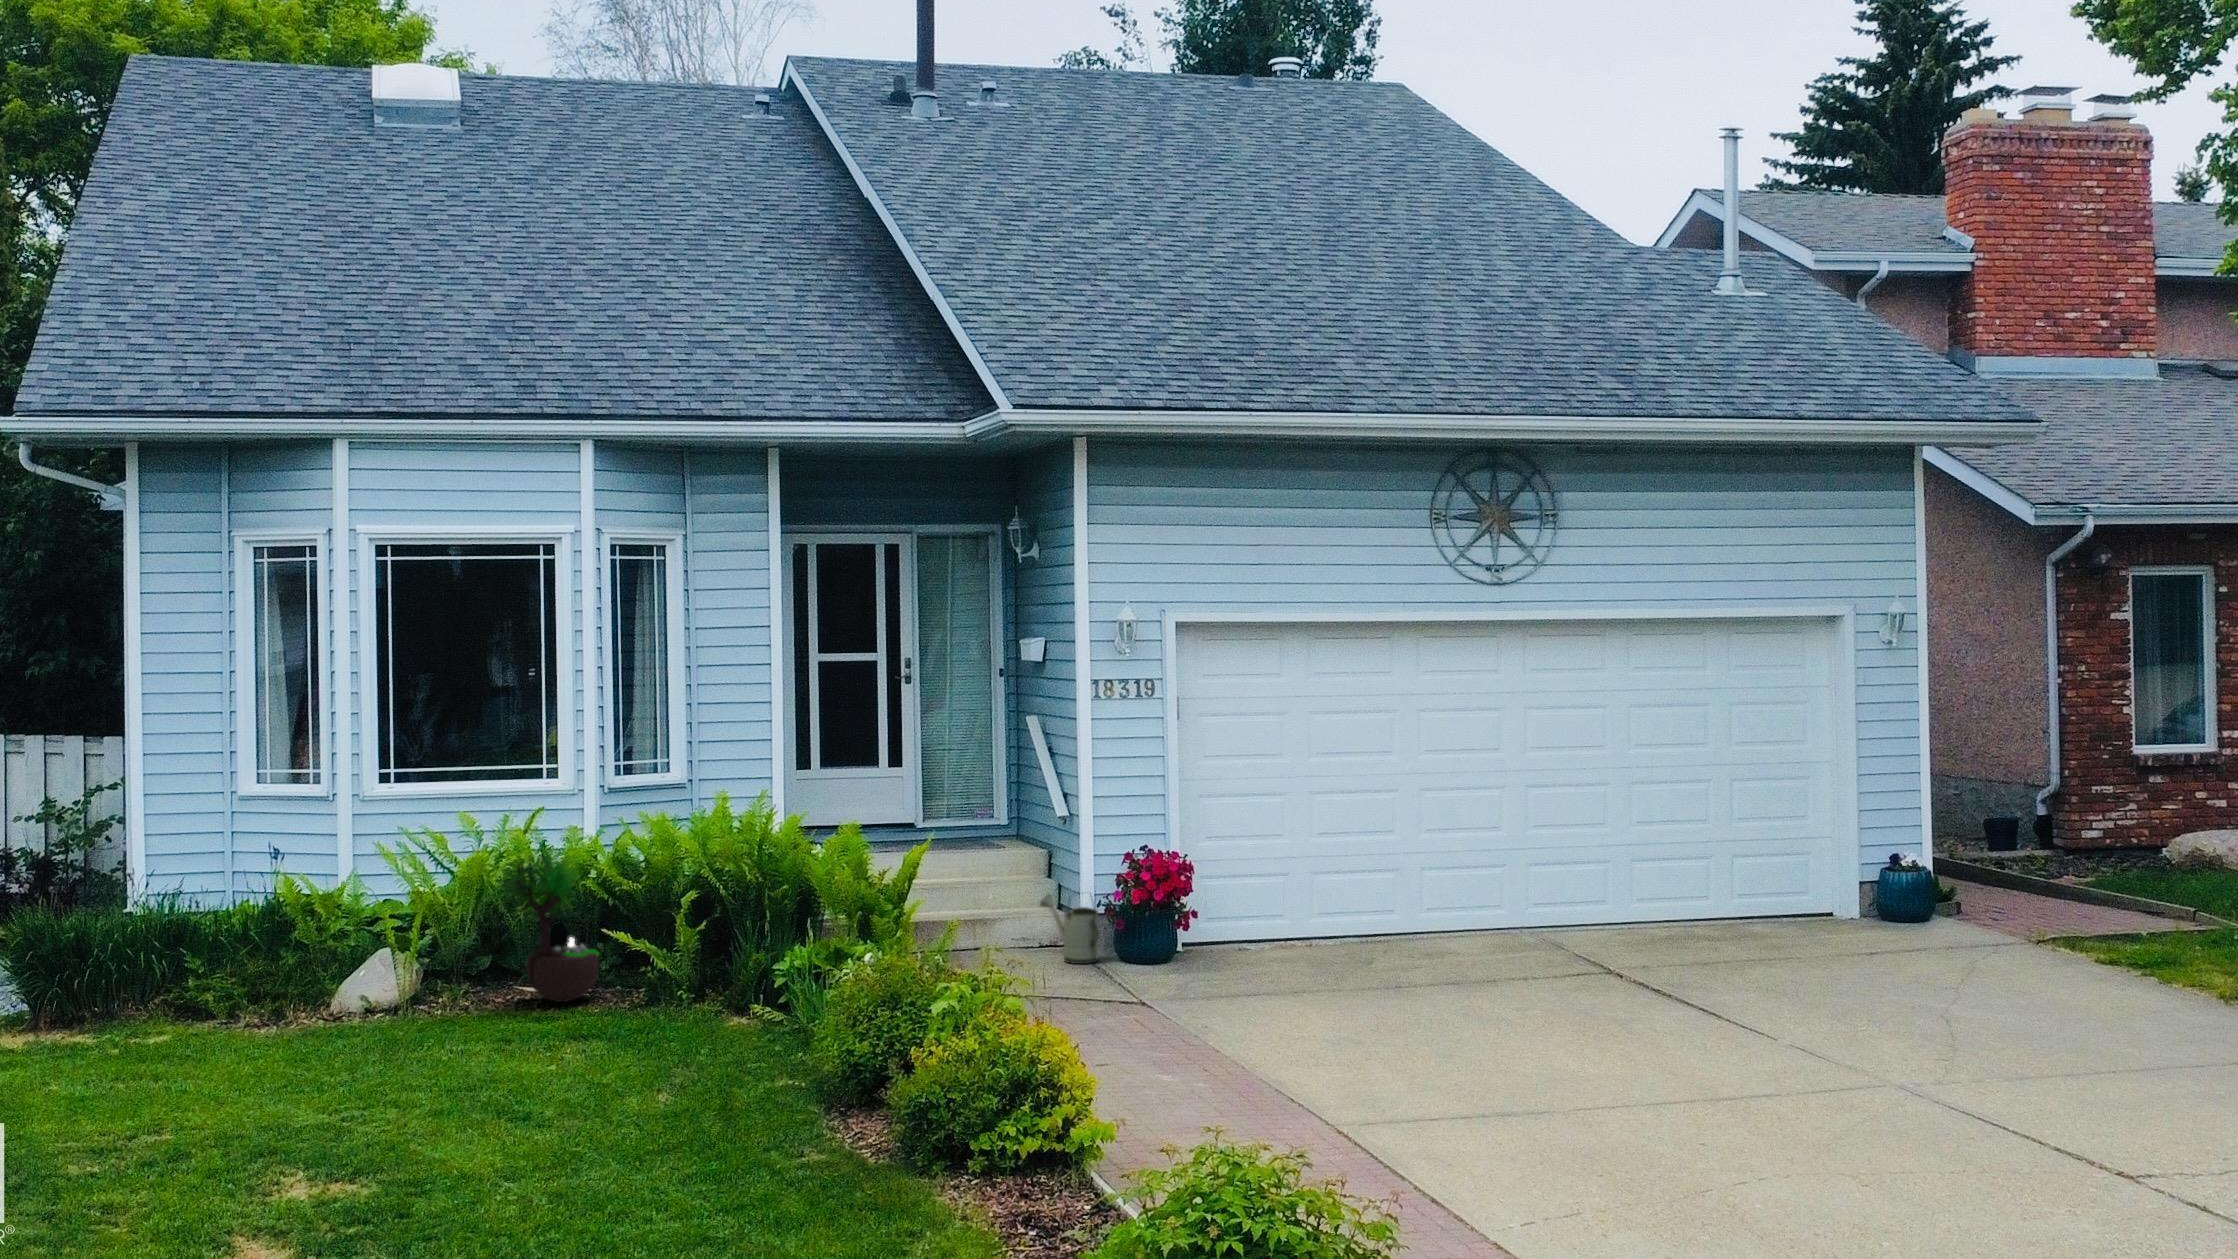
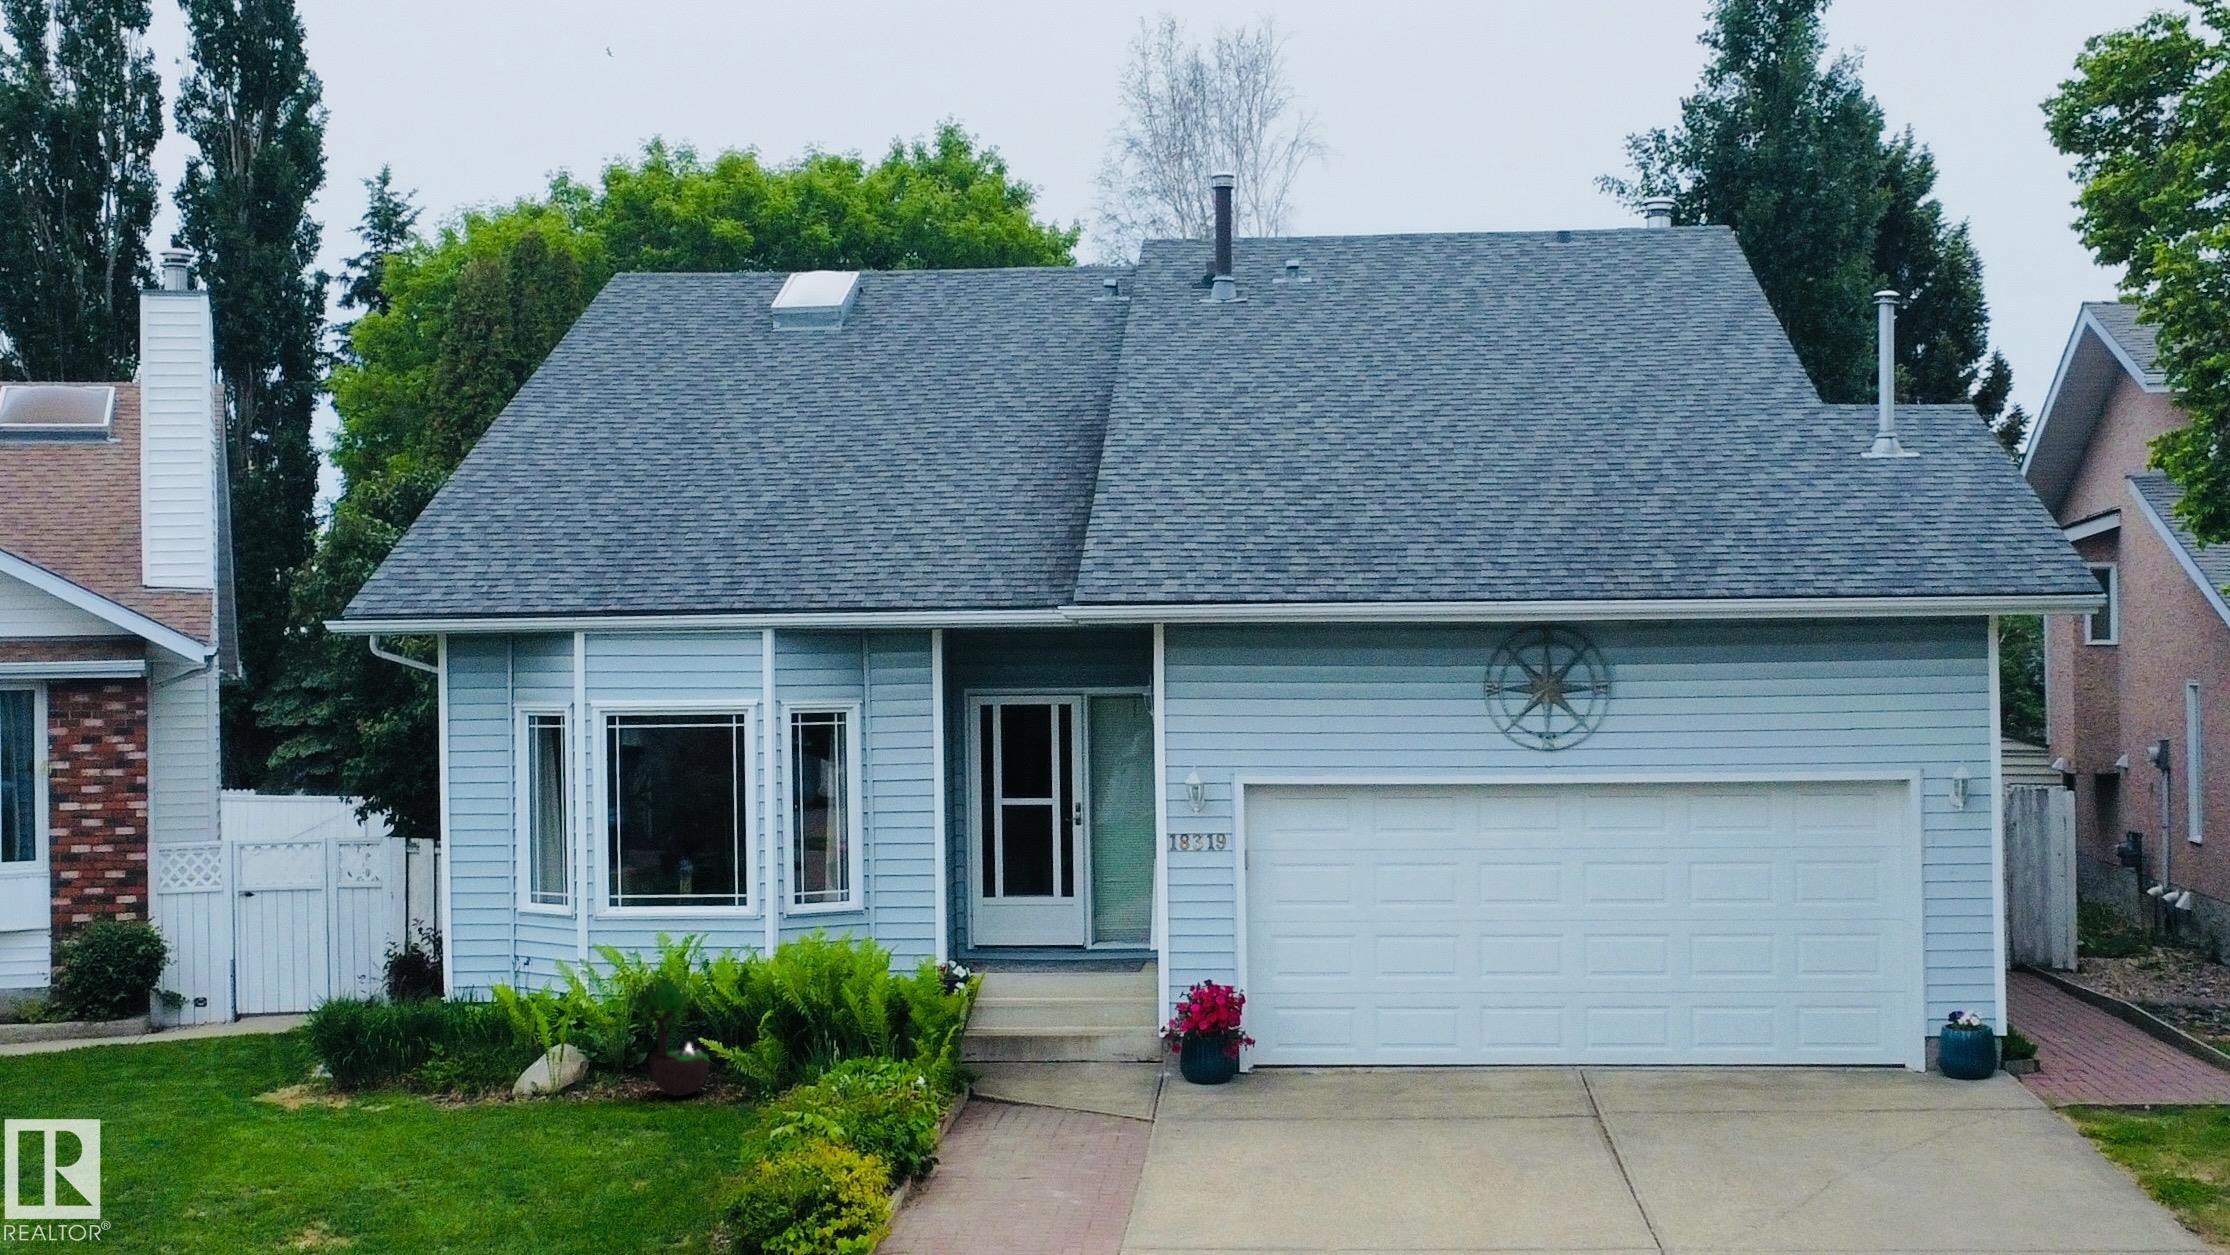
watering can: present [1040,895,1099,964] -> none [1126,1019,1167,1082]

